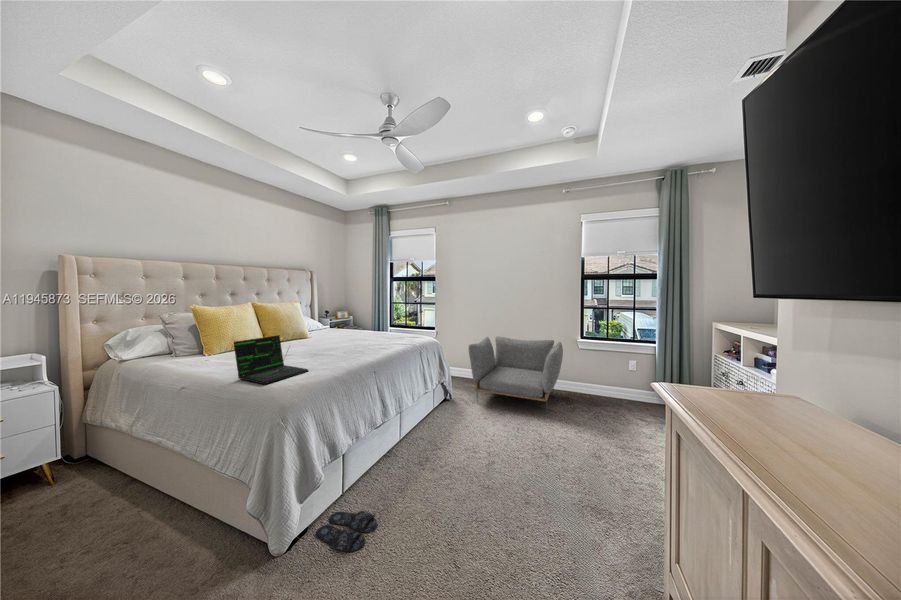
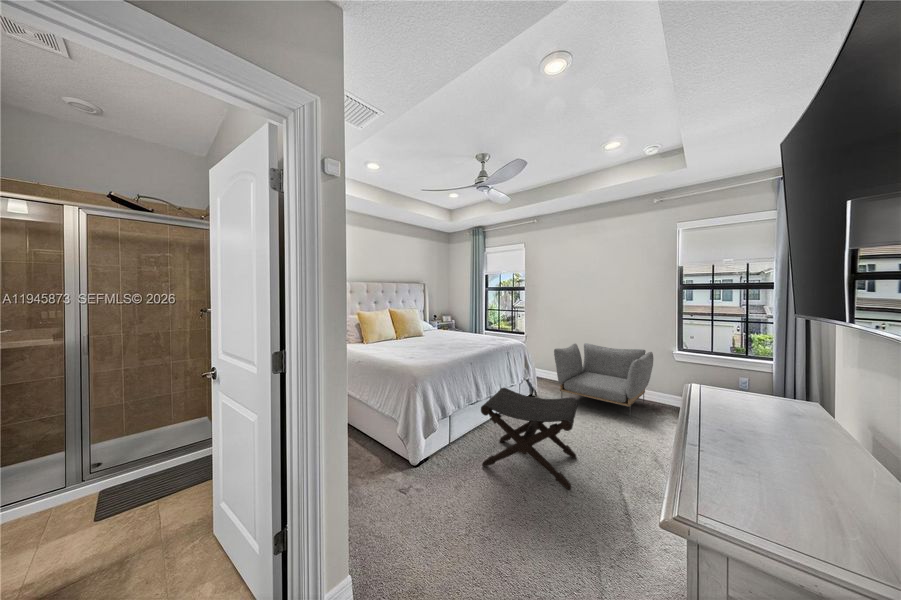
laptop: present [234,335,308,384] -> none [382,333,426,363]
footstool: none [391,400,514,530] -> present [481,388,578,489]
slippers: present [316,511,377,552] -> none [431,456,471,478]

